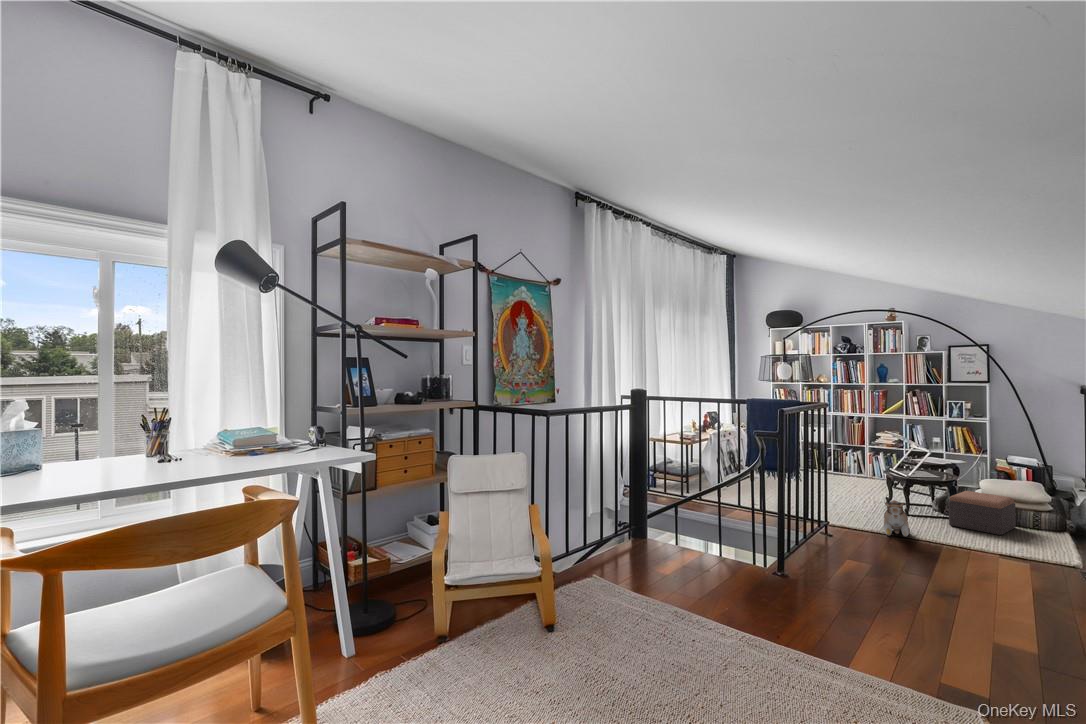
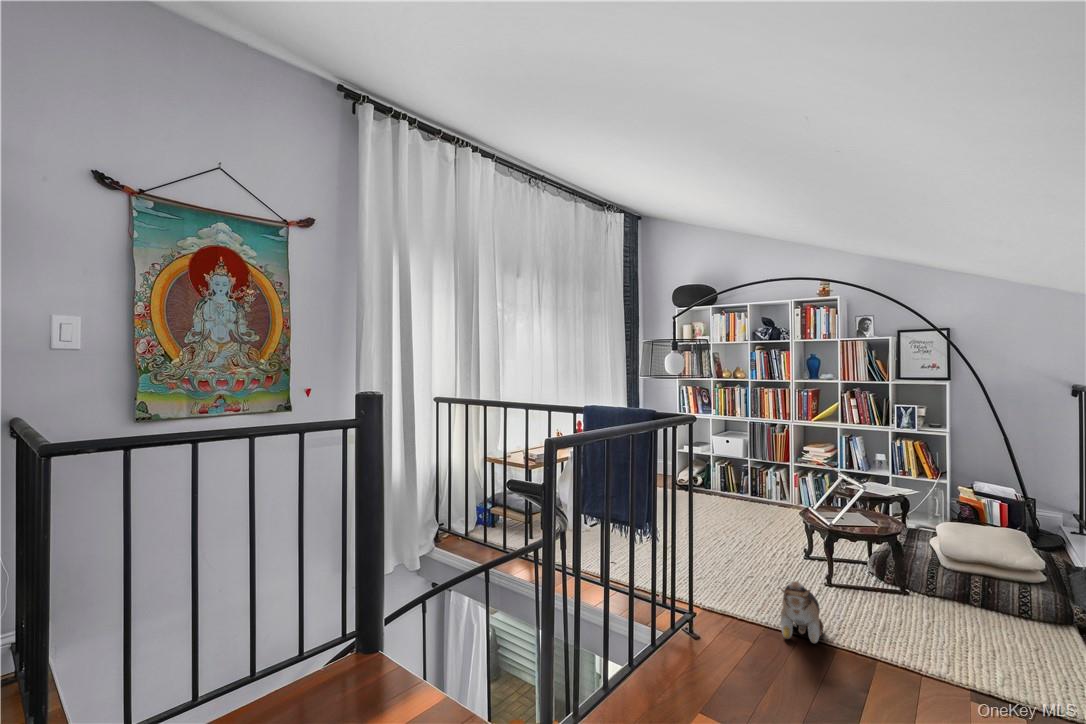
footstool: present [949,491,1016,535] -> none [889,550,993,638]

